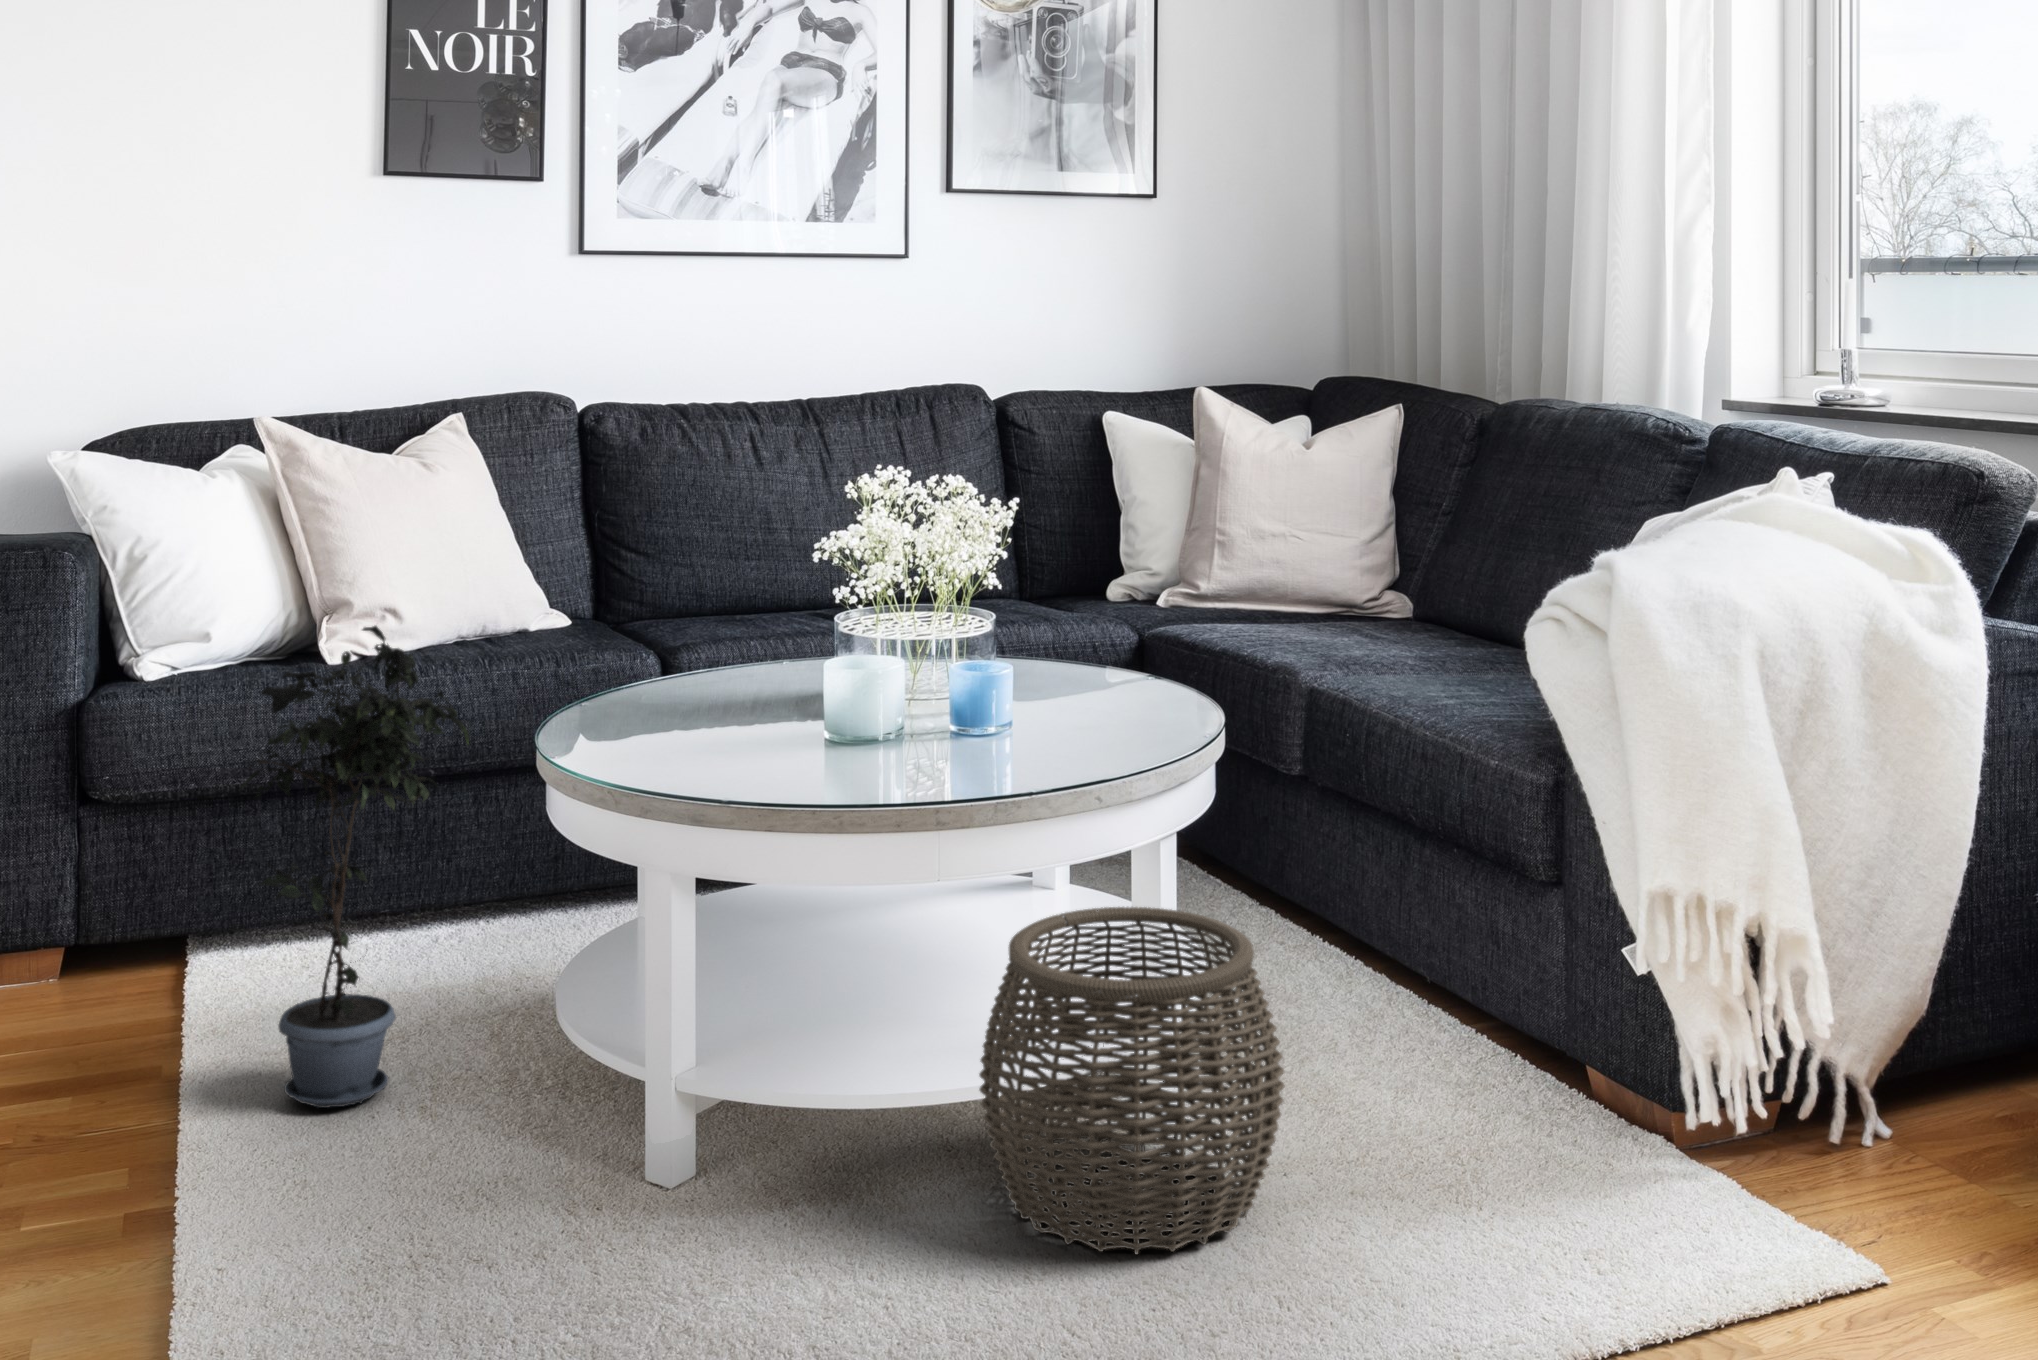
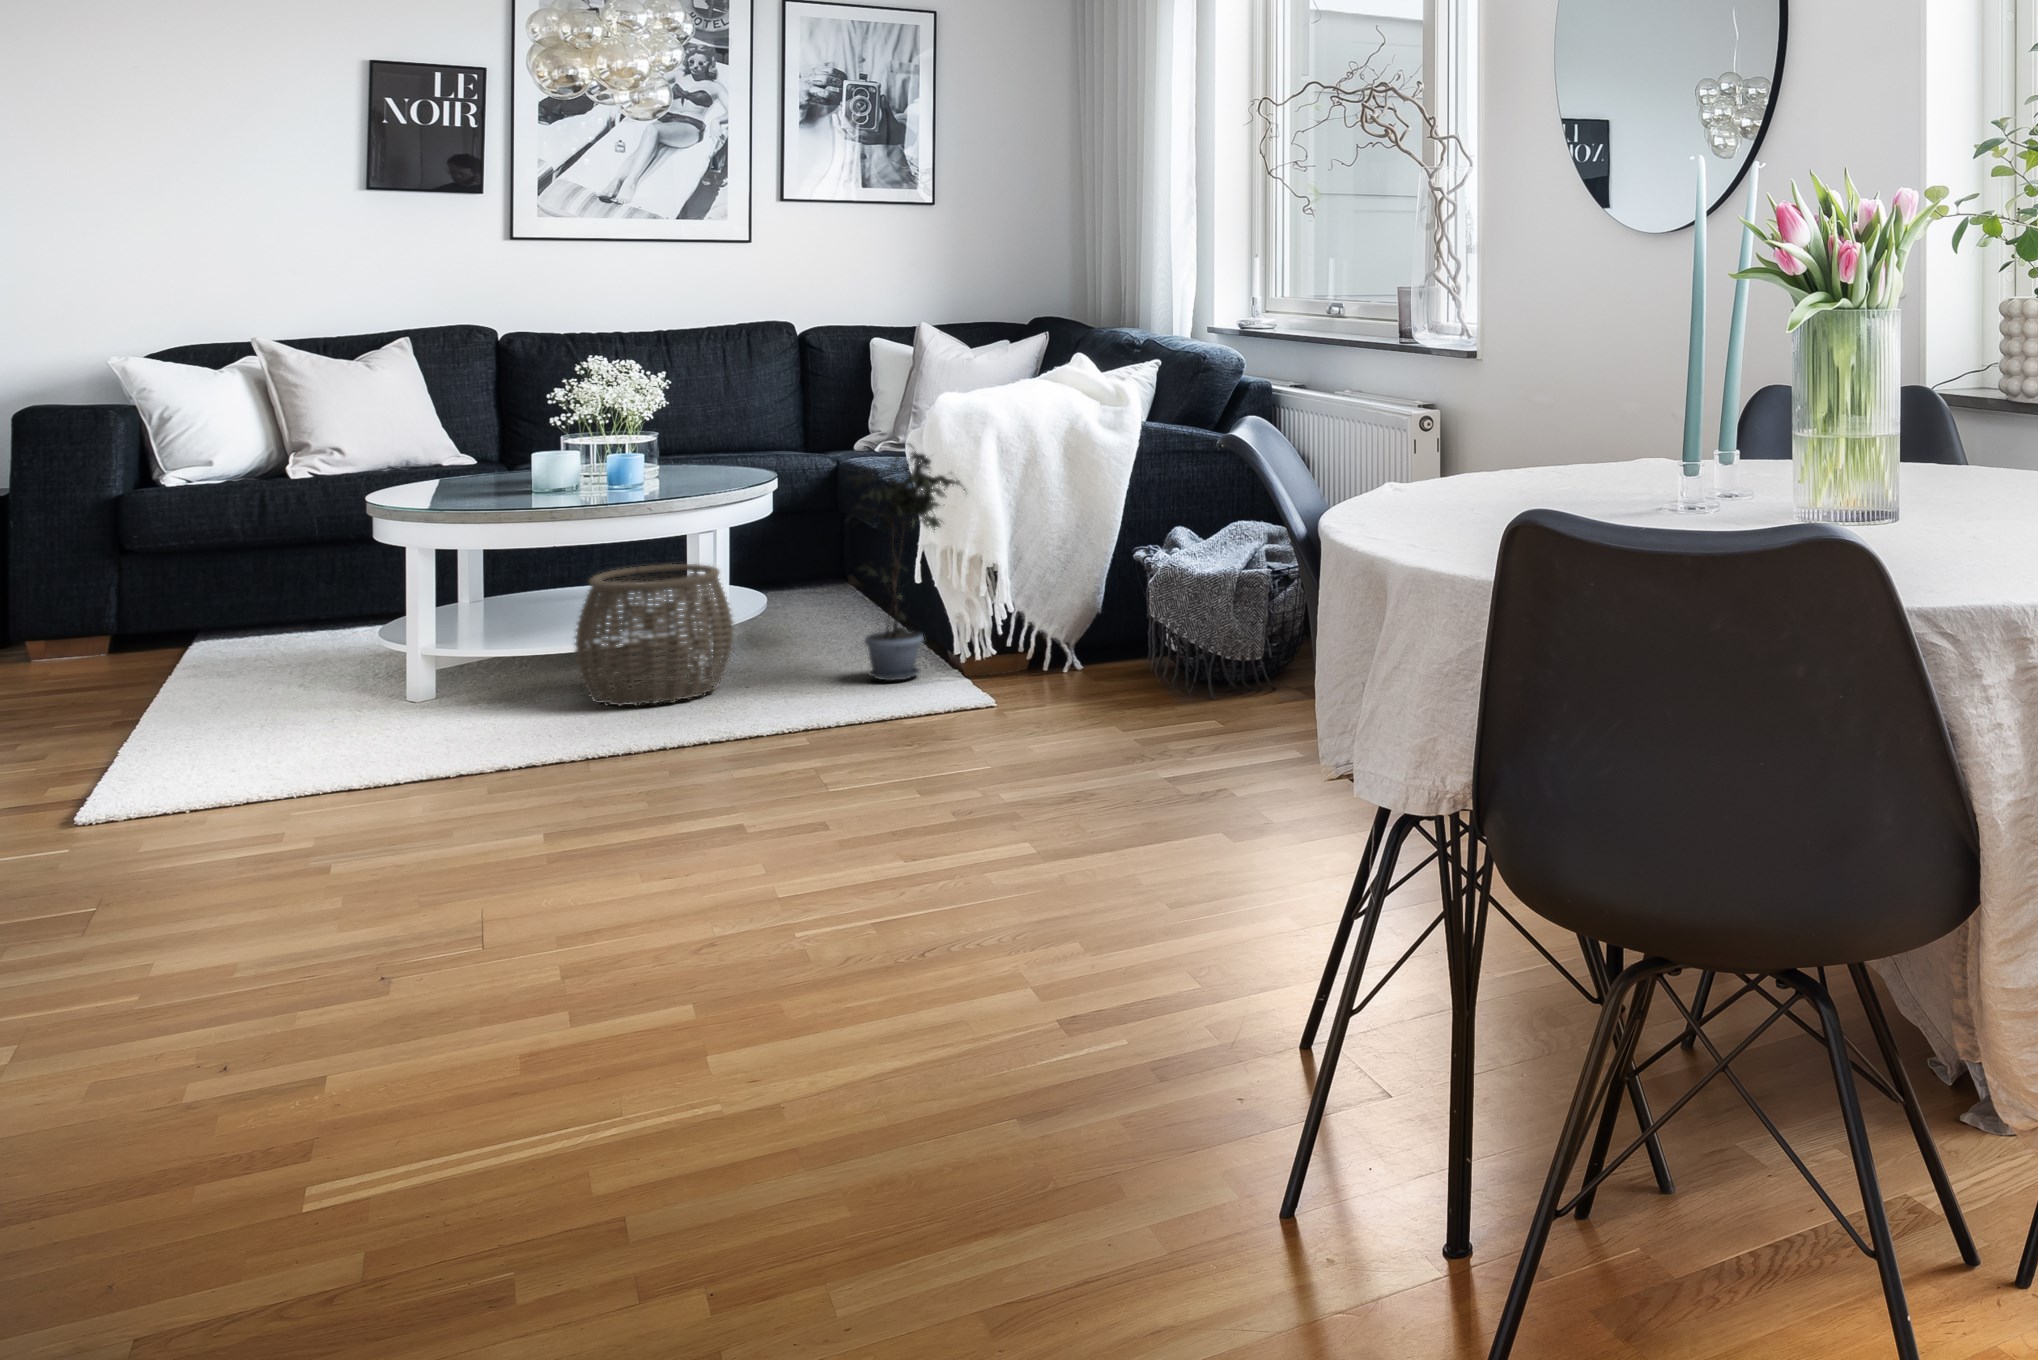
potted plant: present [240,626,470,1108] -> present [846,444,965,681]

